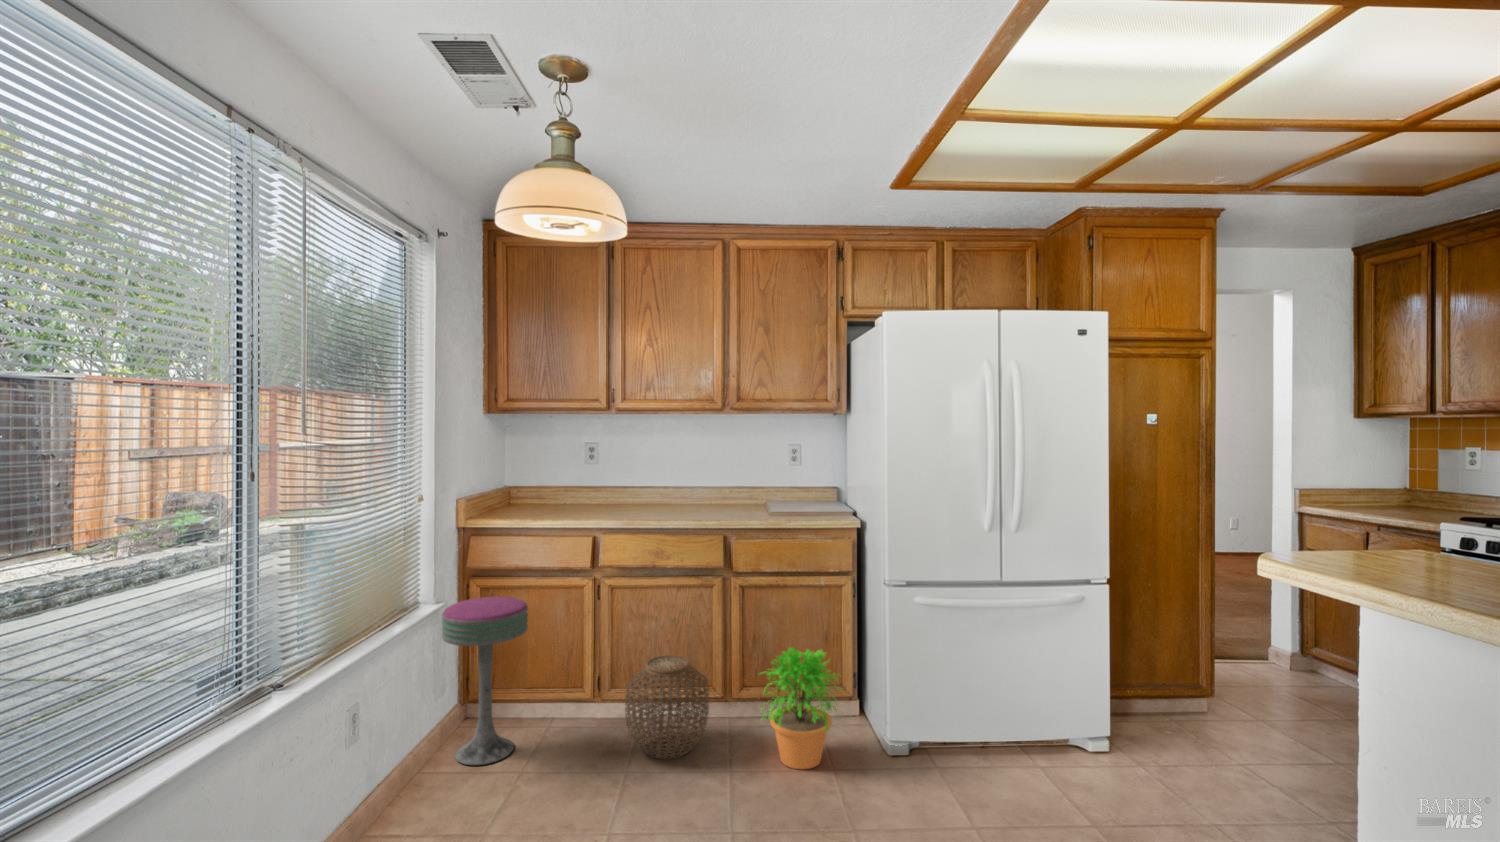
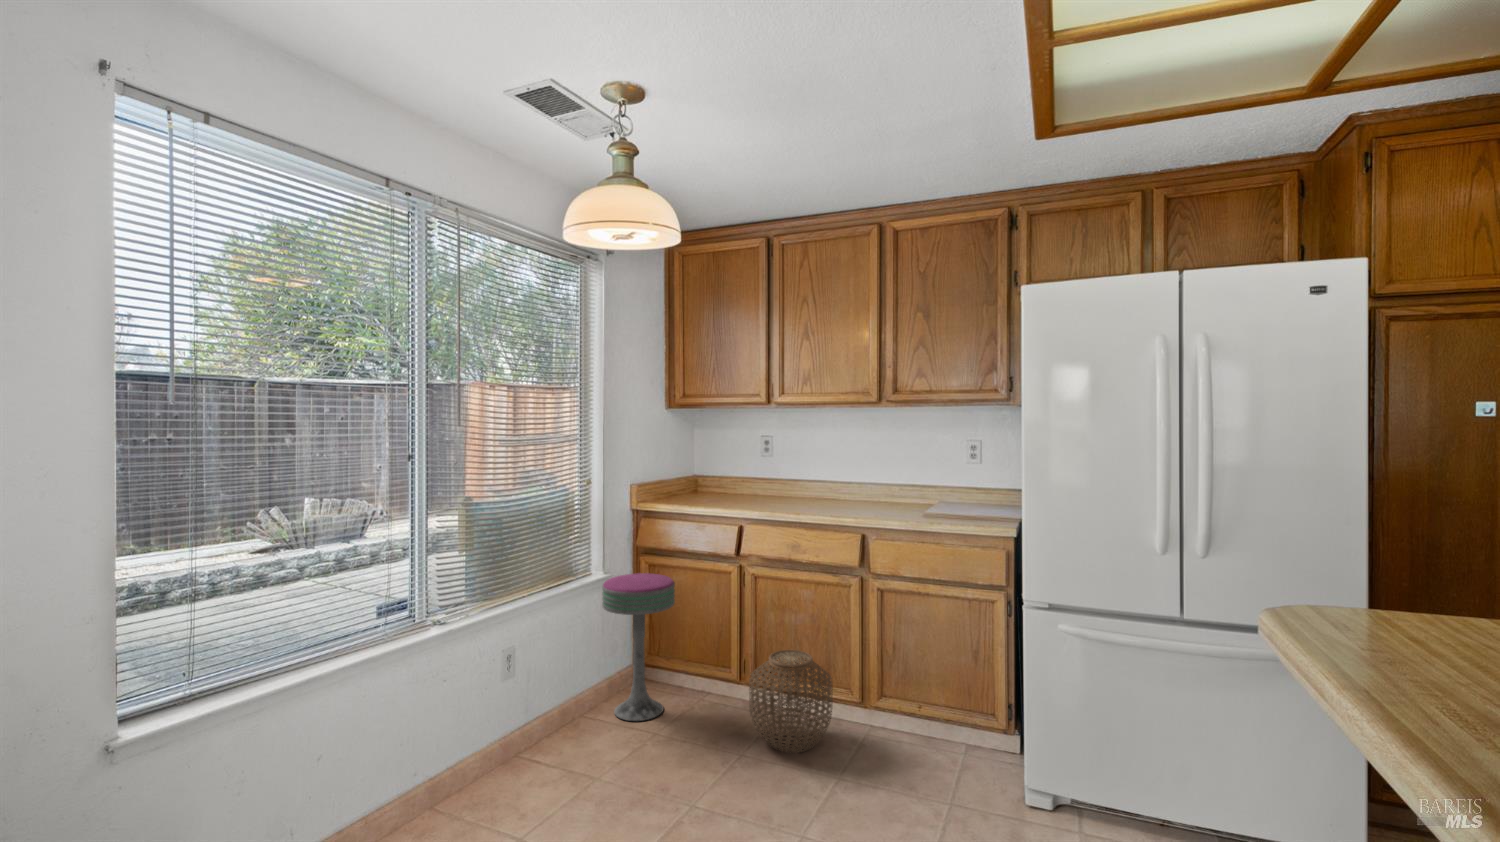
potted plant: present [761,647,838,769] -> none [875,660,966,796]

